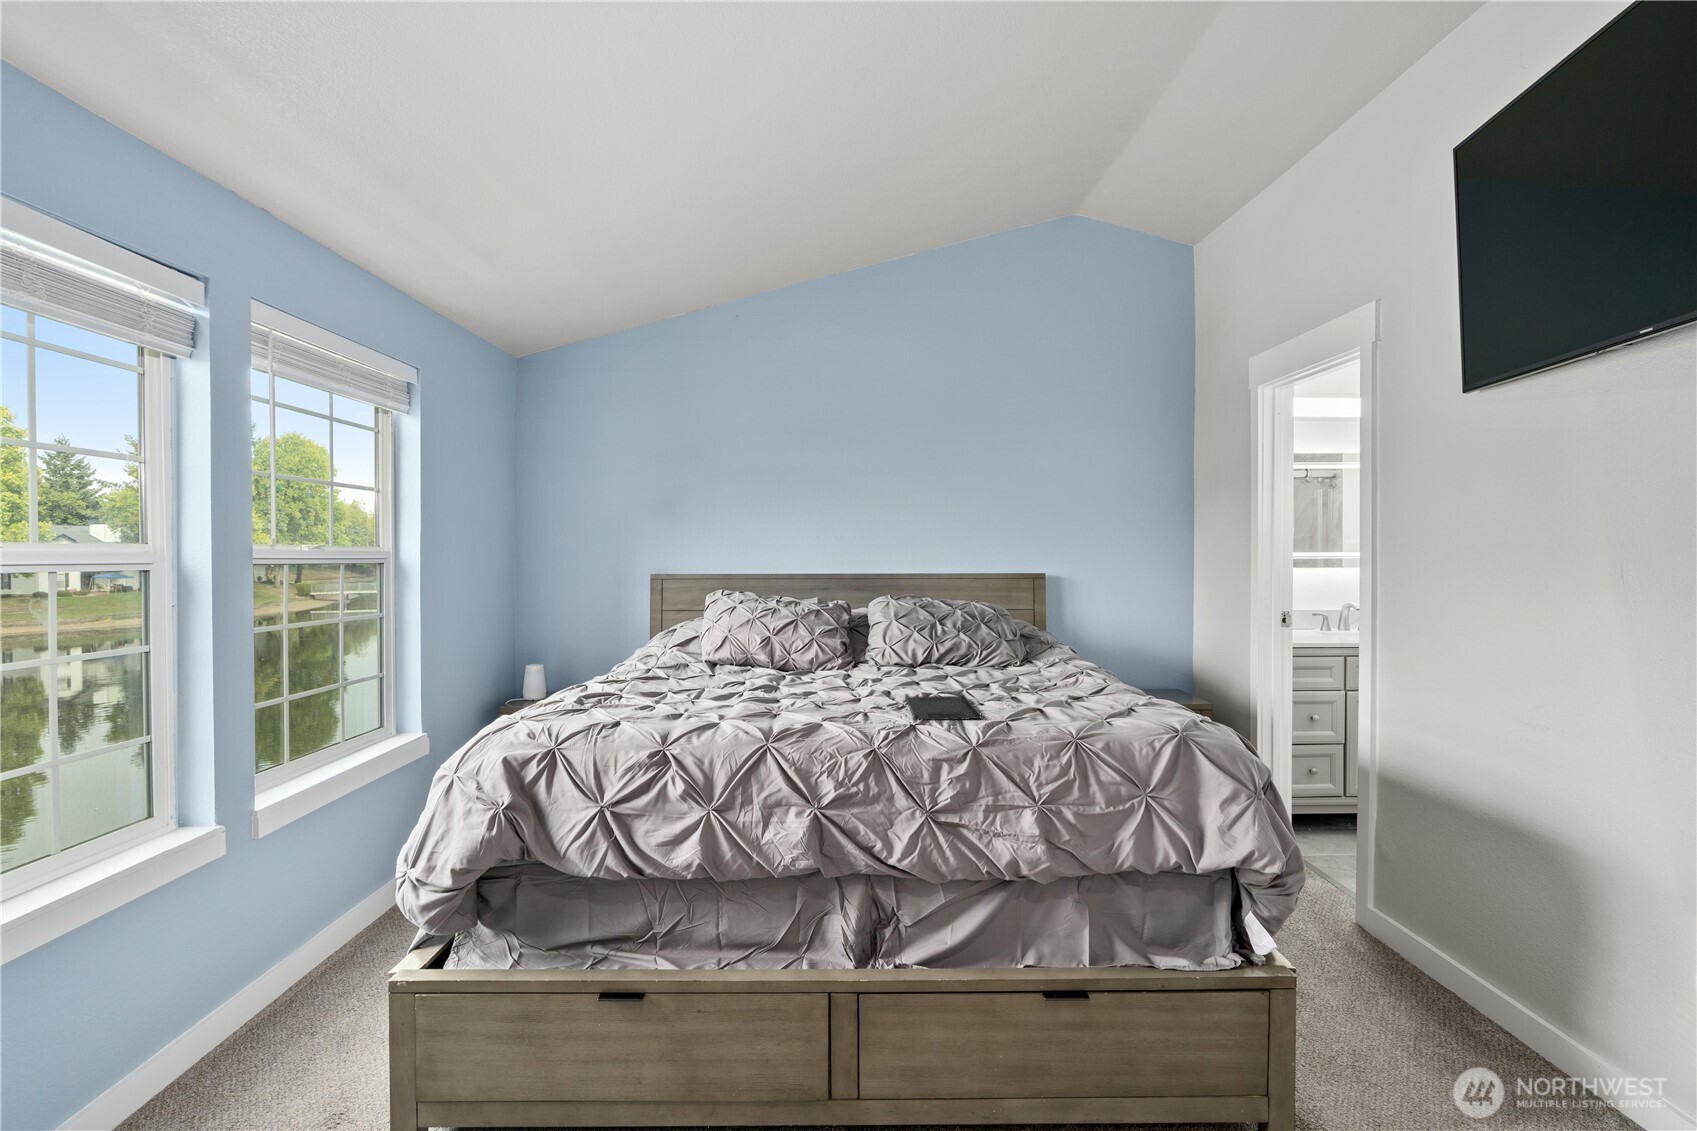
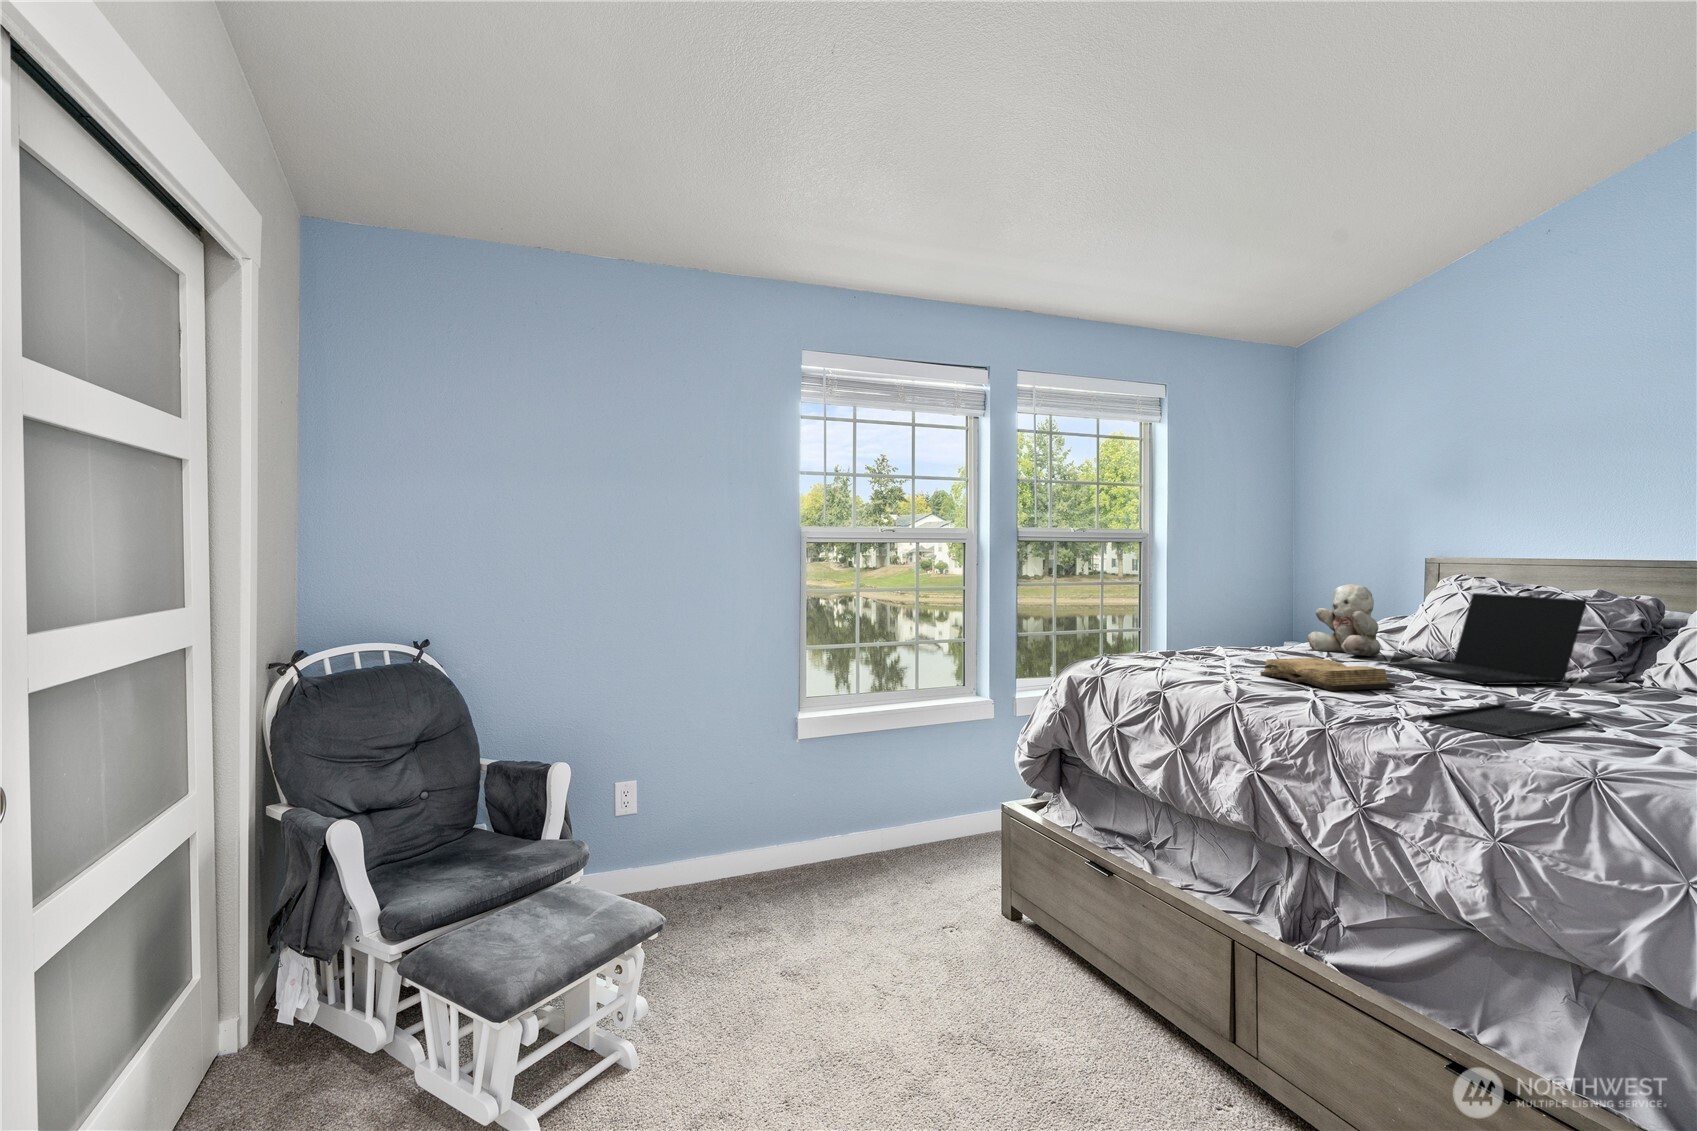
teddy bear: none [642,601,714,674] -> present [1308,584,1380,656]
laptop: none [742,603,872,683] -> present [1386,593,1587,685]
diary: none [704,679,817,709] -> present [1260,658,1395,691]

